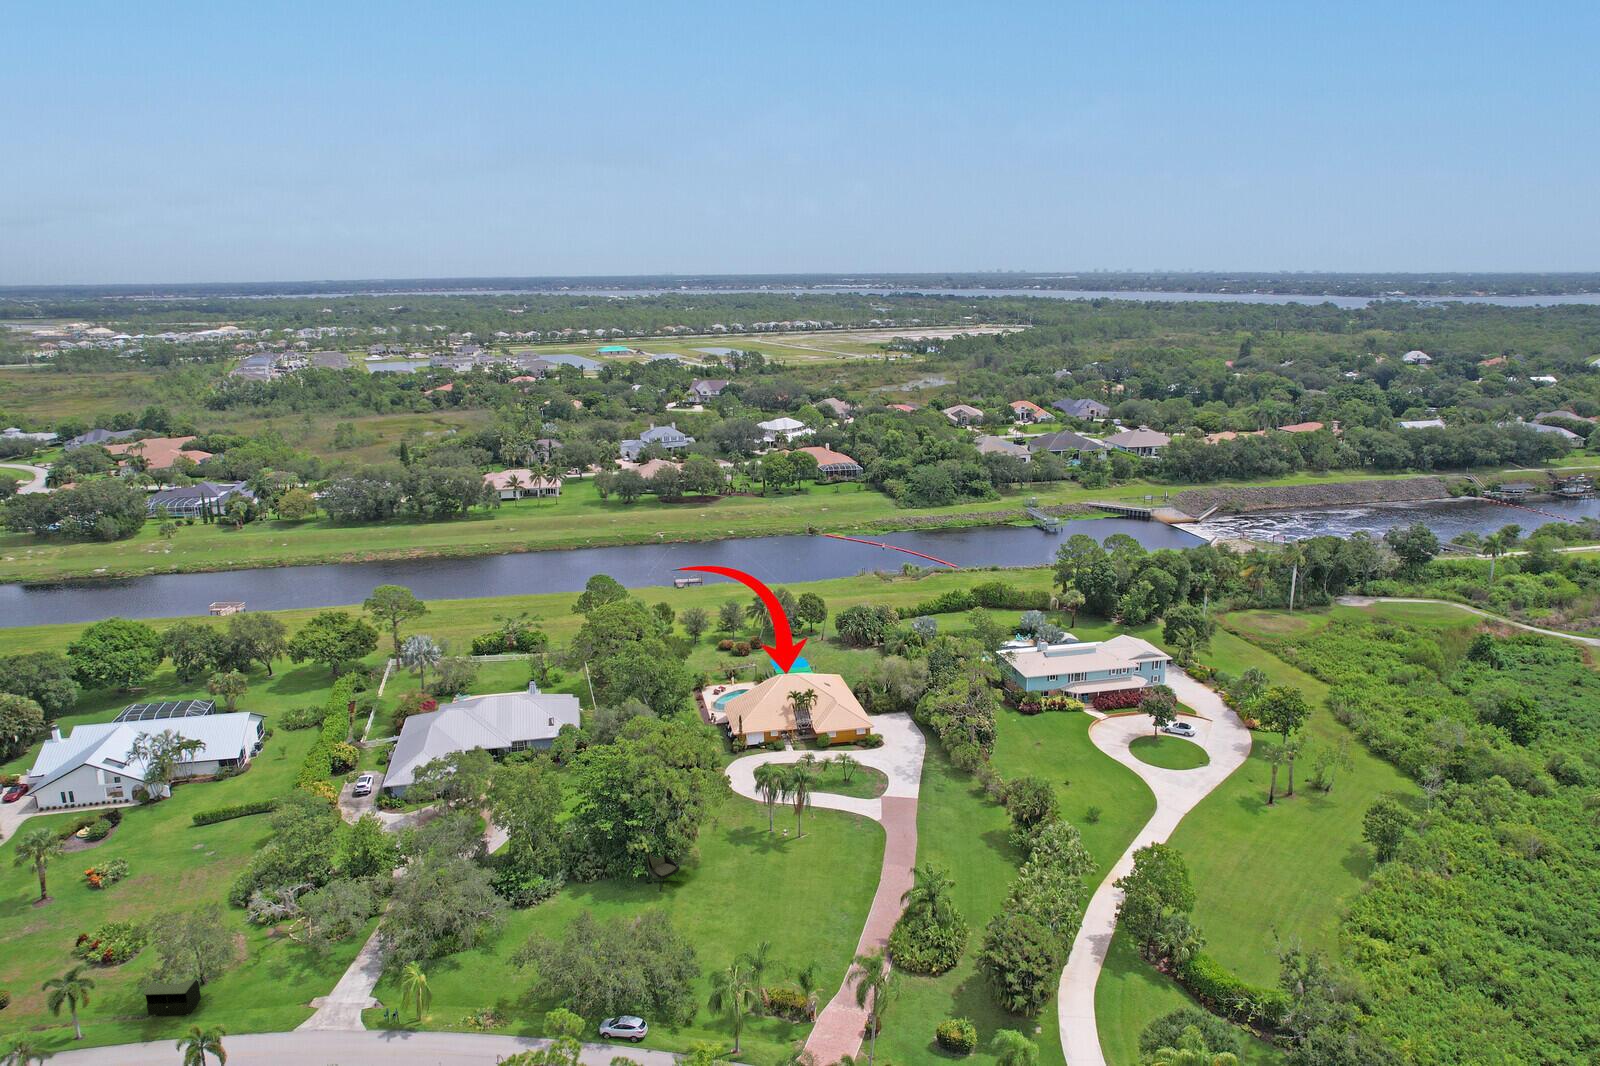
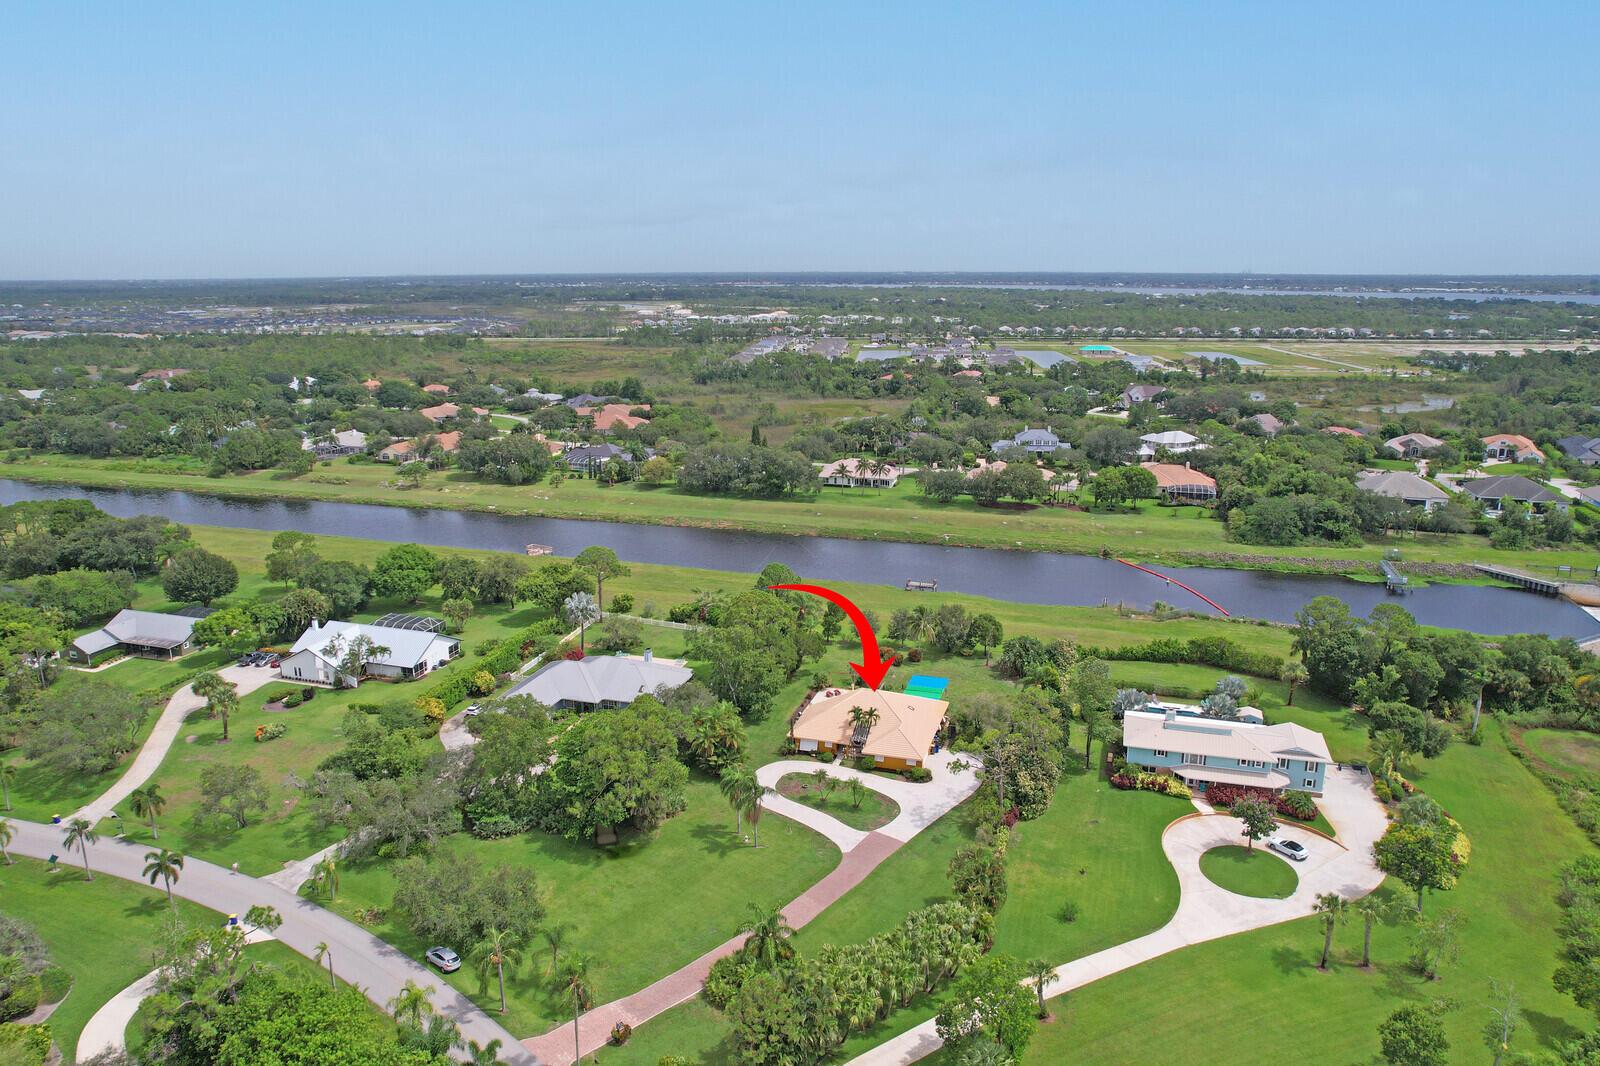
storage bench: present [144,979,201,1016] -> none [192,811,231,845]

